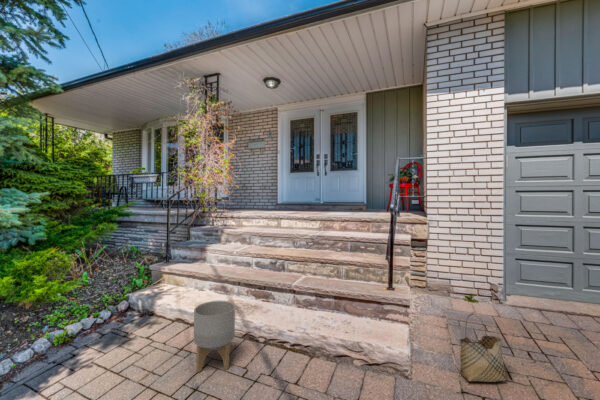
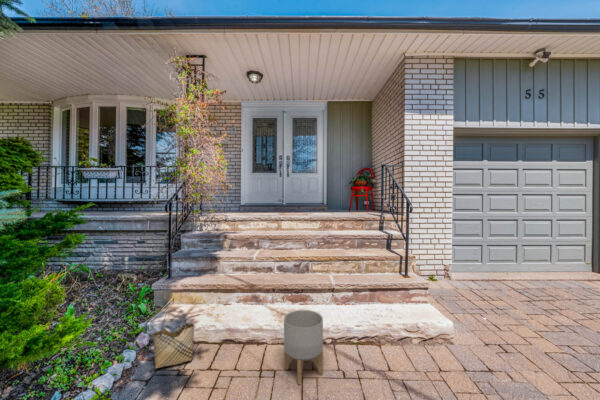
woven basket: present [460,314,506,382] -> present [152,308,194,368]

